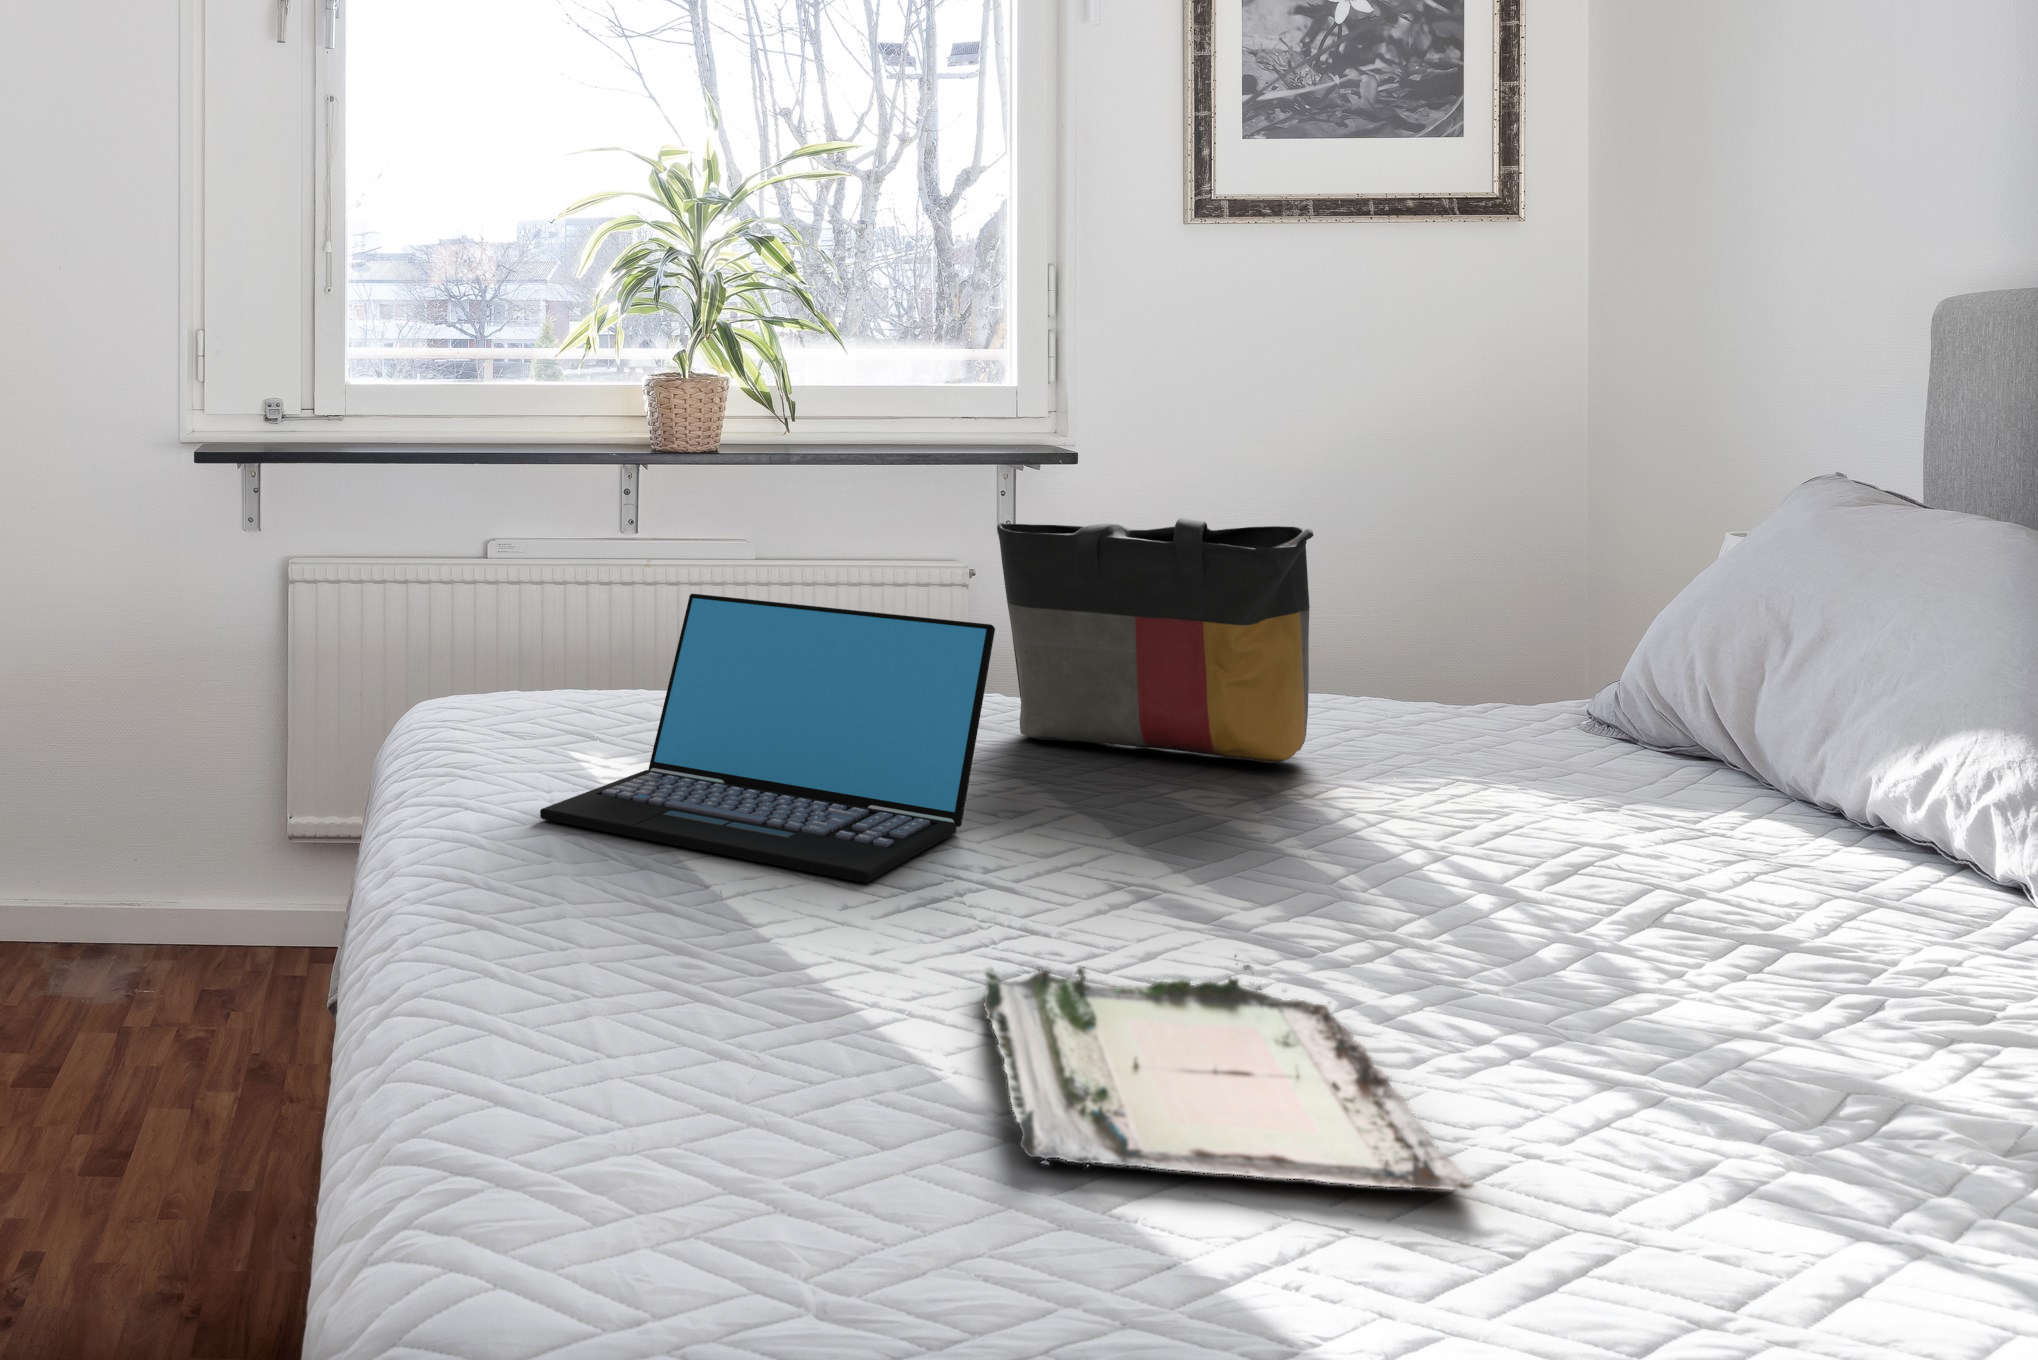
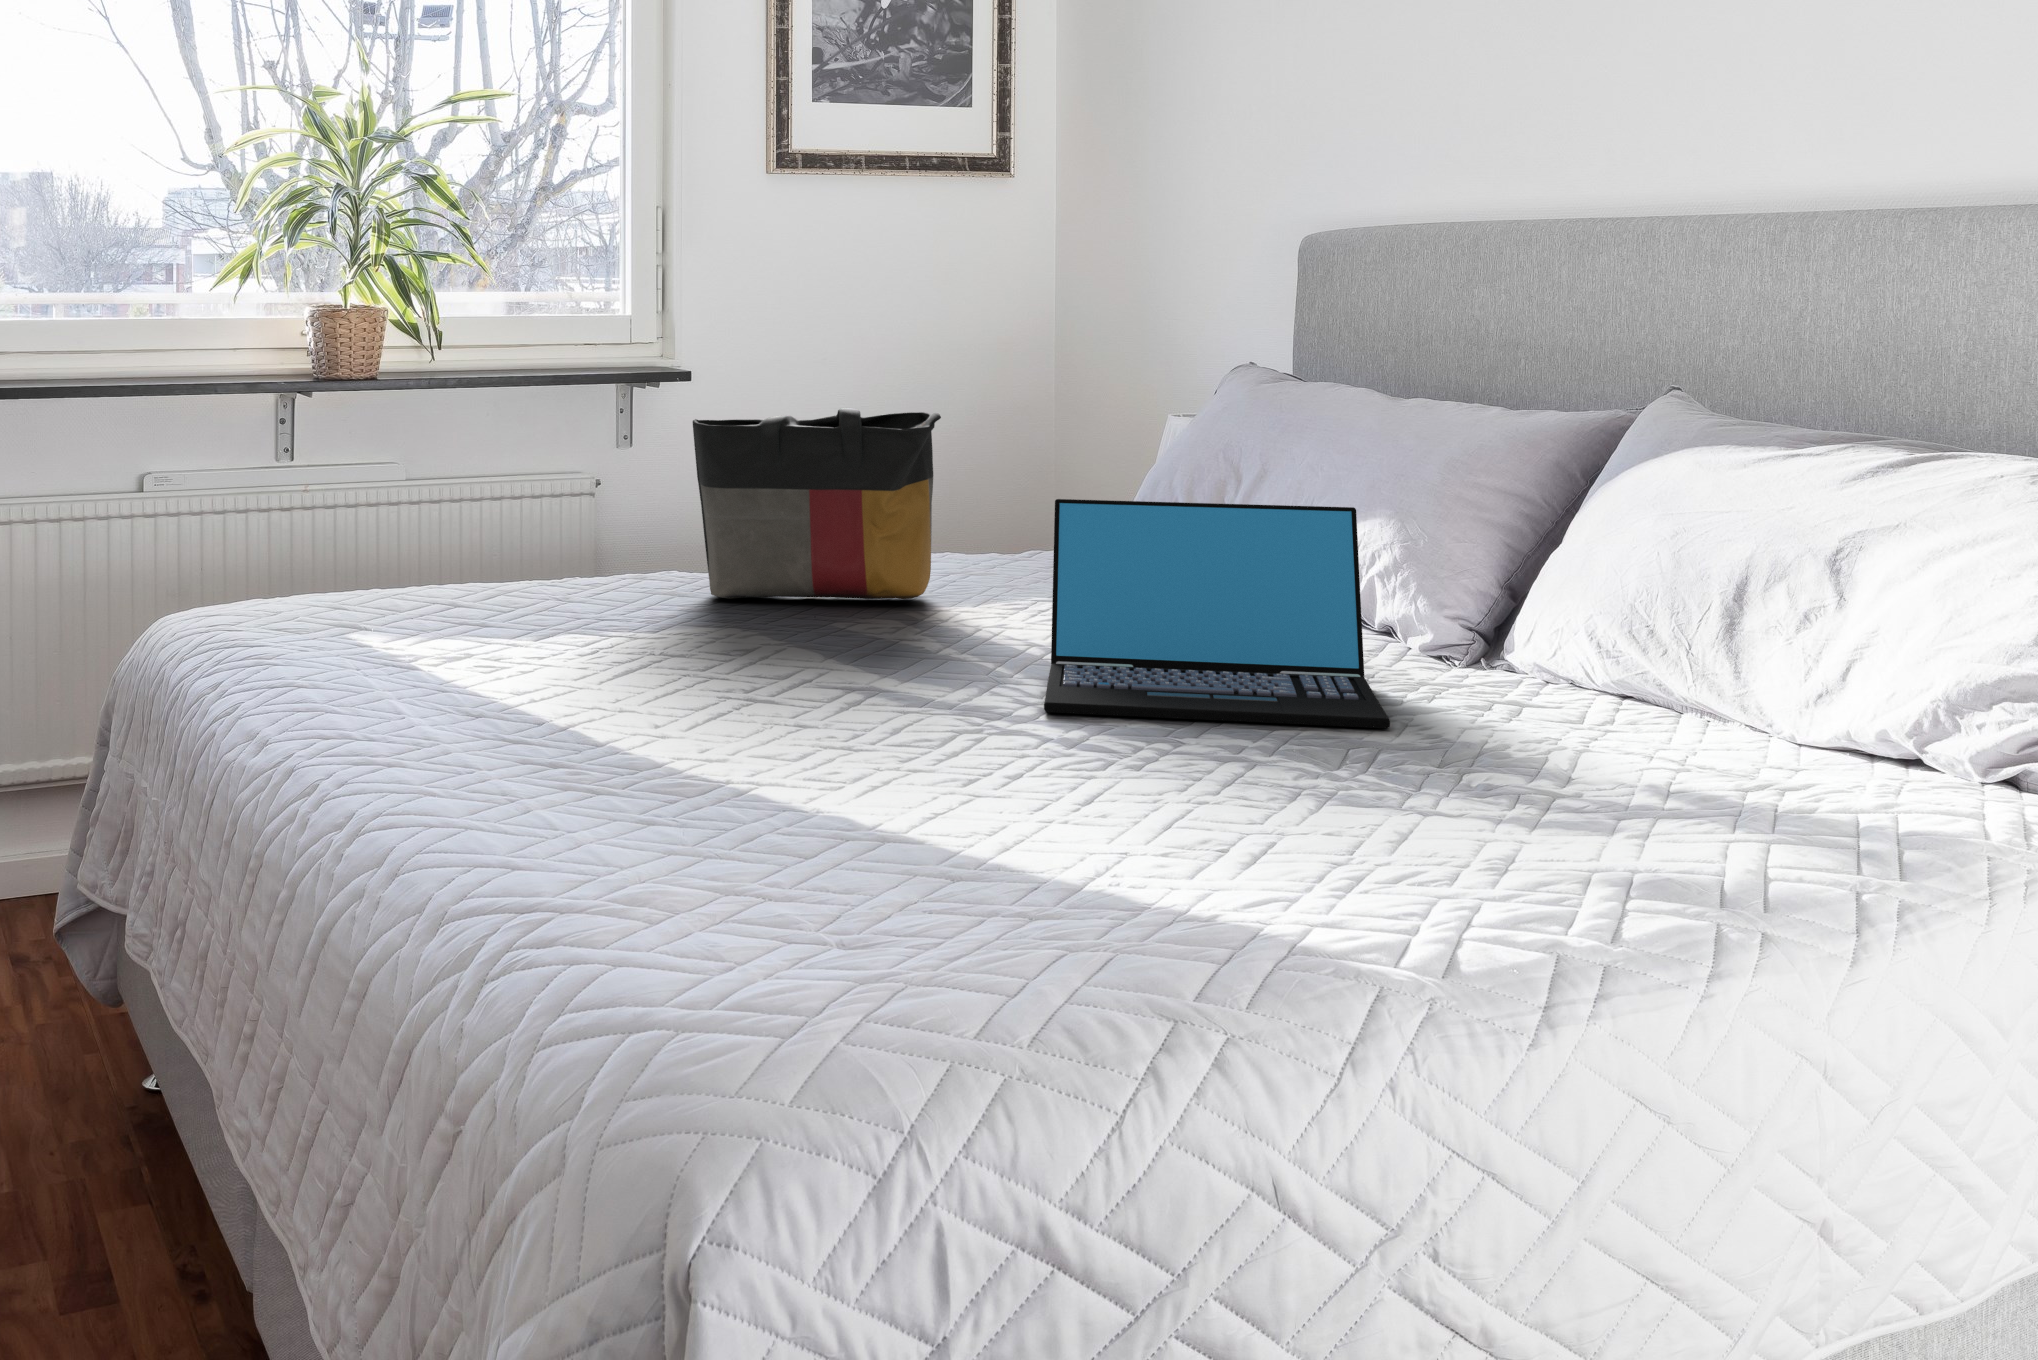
laptop: present [540,594,995,883] -> present [1044,499,1390,728]
tray: present [983,964,1475,1190] -> none [814,708,1198,849]

